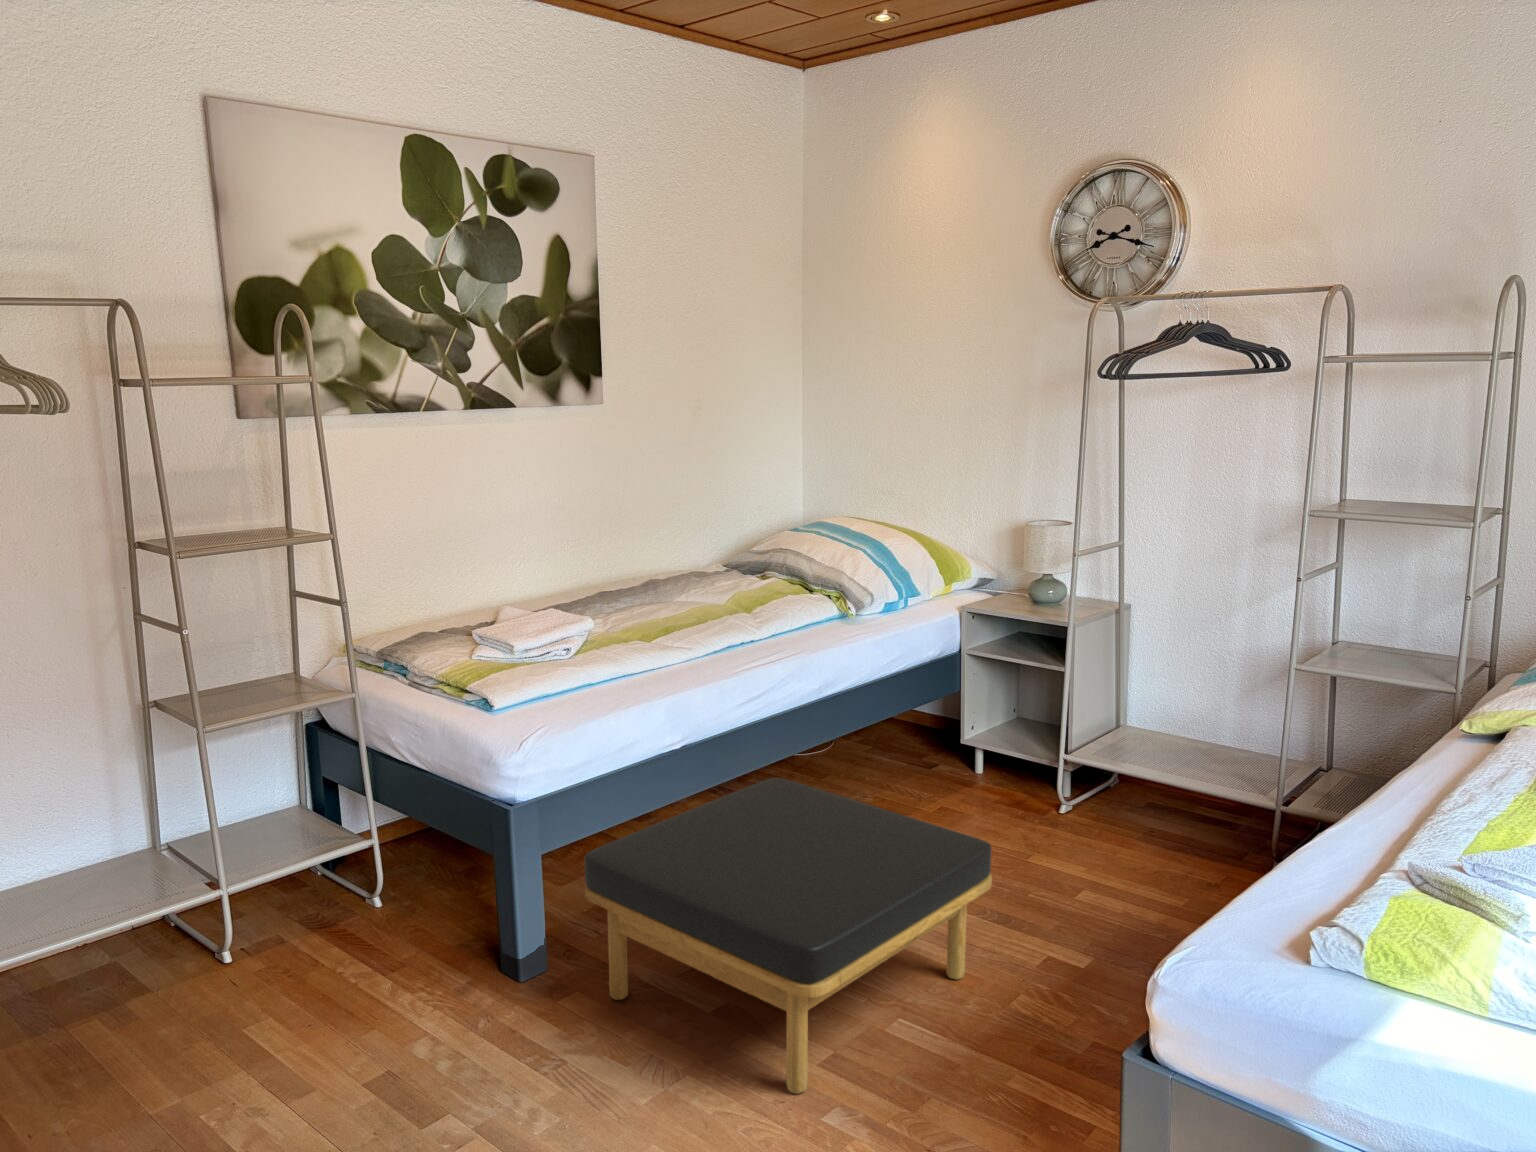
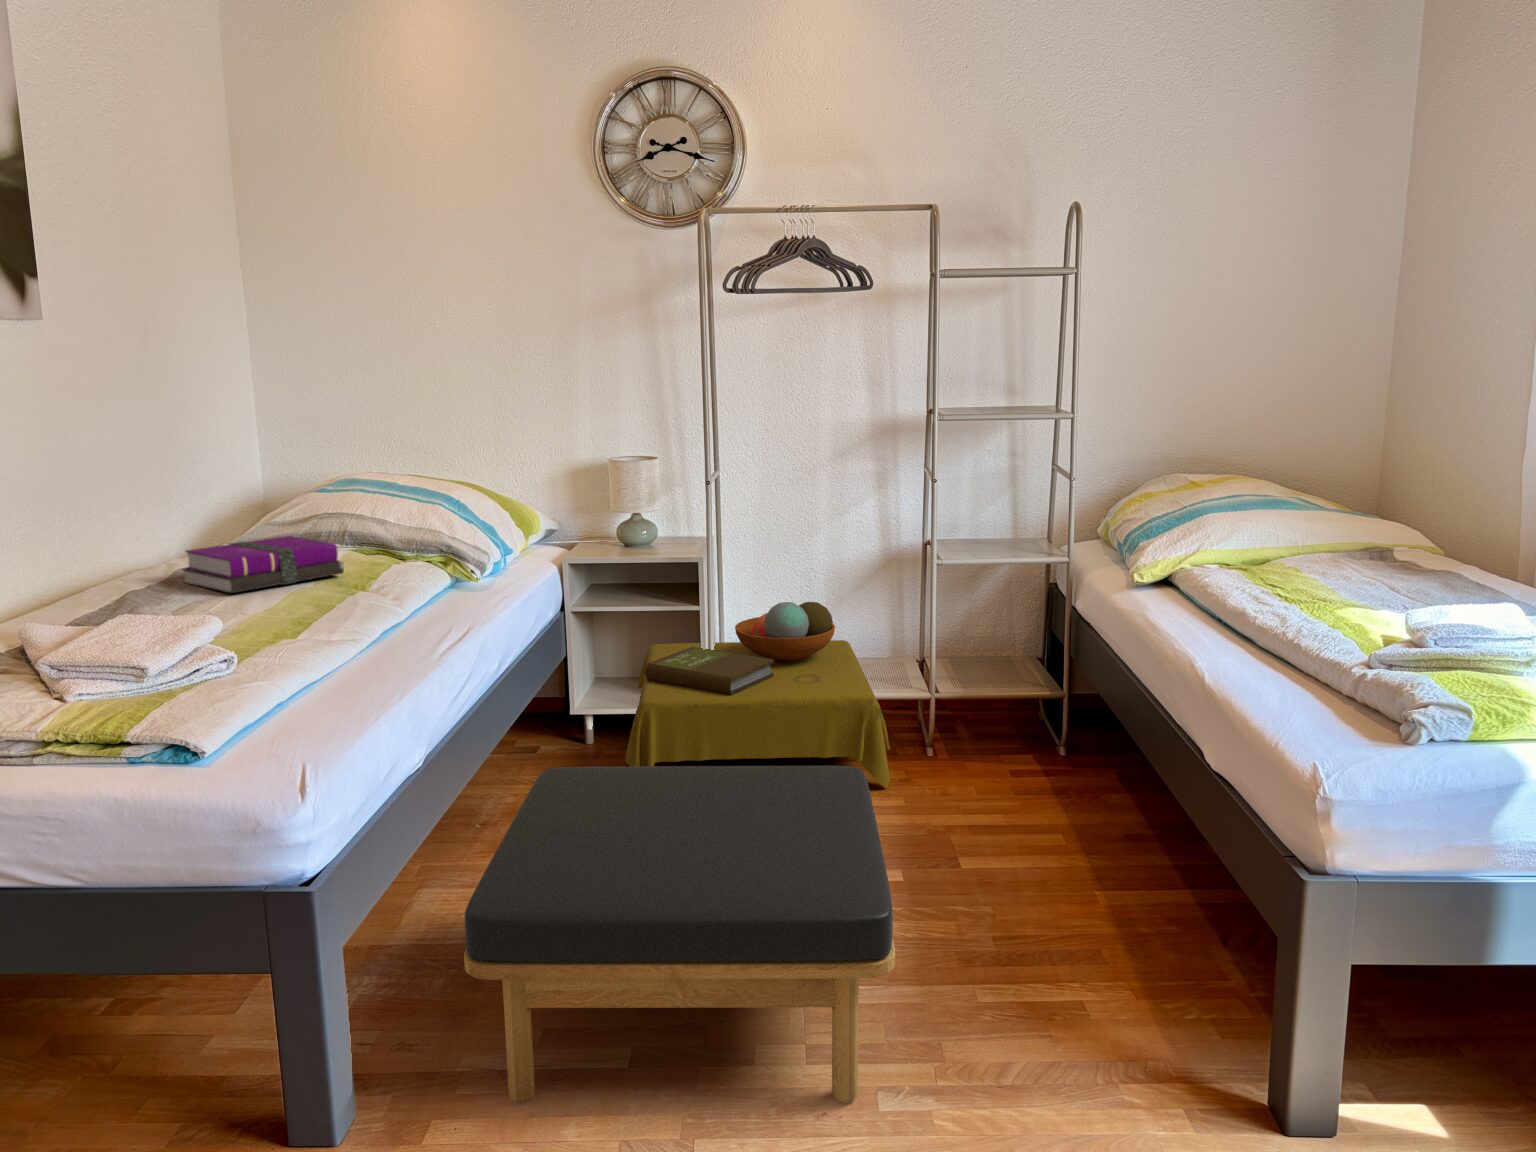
notebook: none [655,562,753,601] -> present [182,536,344,593]
side table: none [945,684,1250,889] -> present [625,602,890,788]

